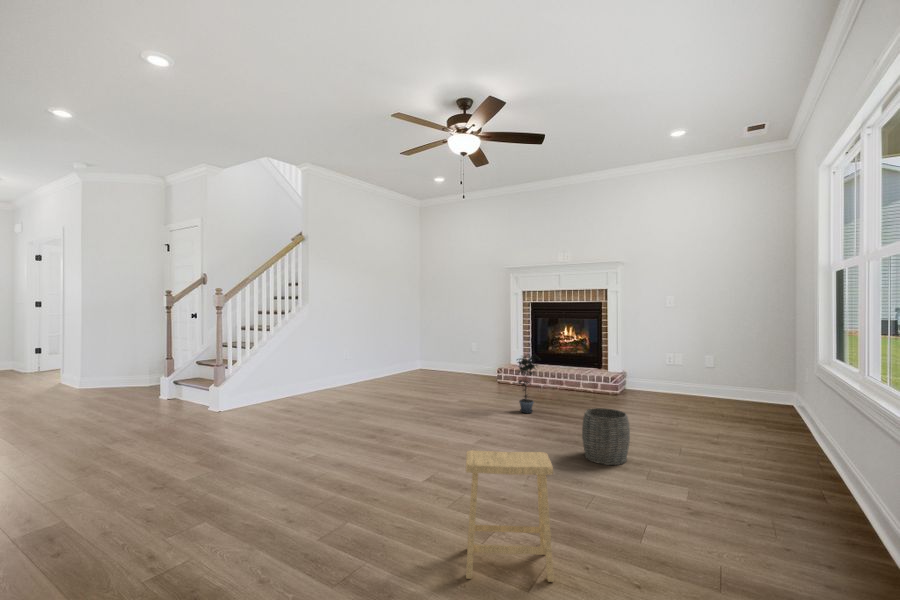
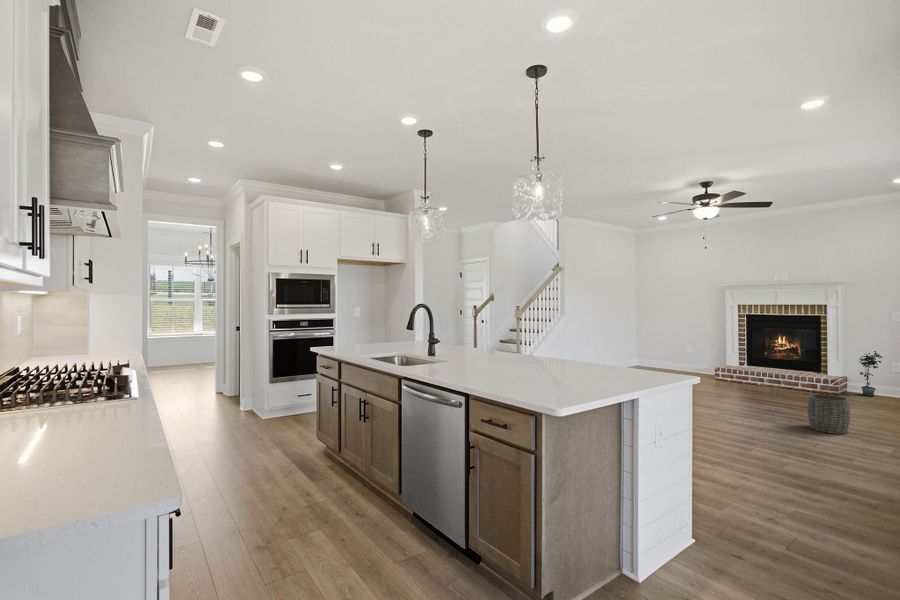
potted plant: present [517,351,541,413] -> present [859,351,882,396]
footstool: present [466,450,554,582] -> none [736,401,798,472]

